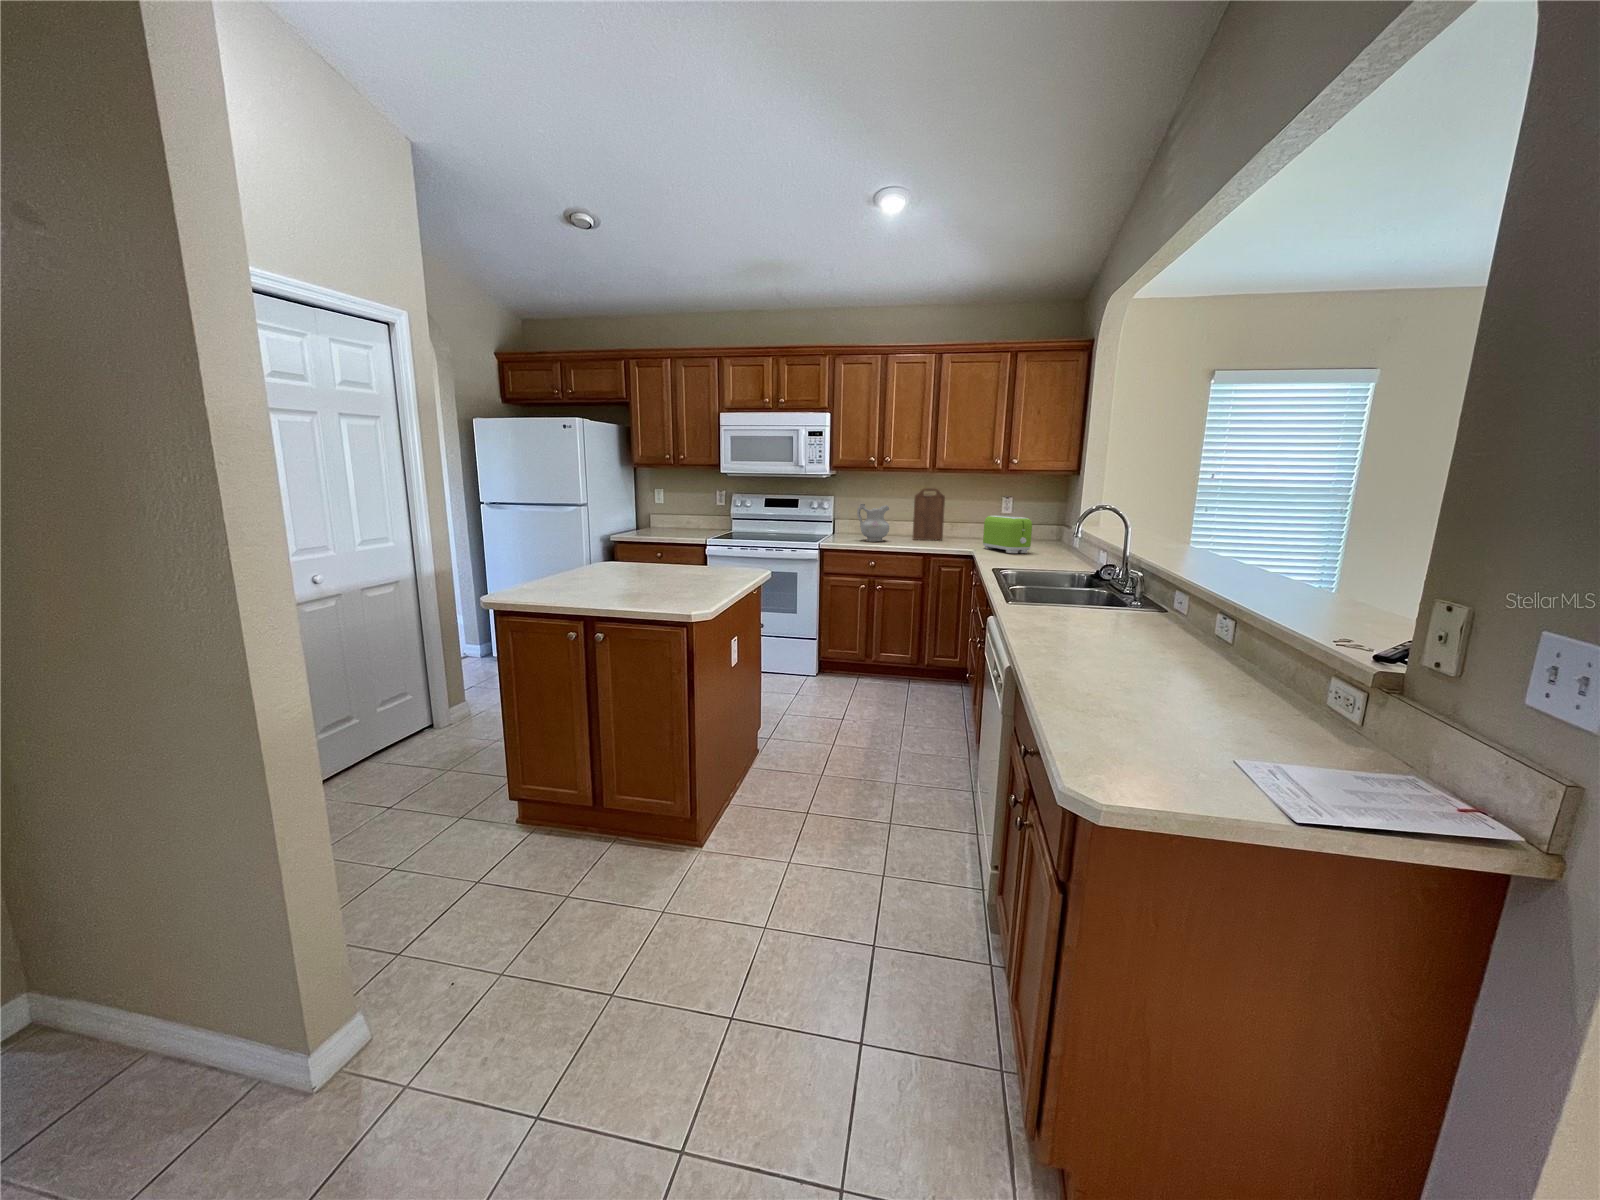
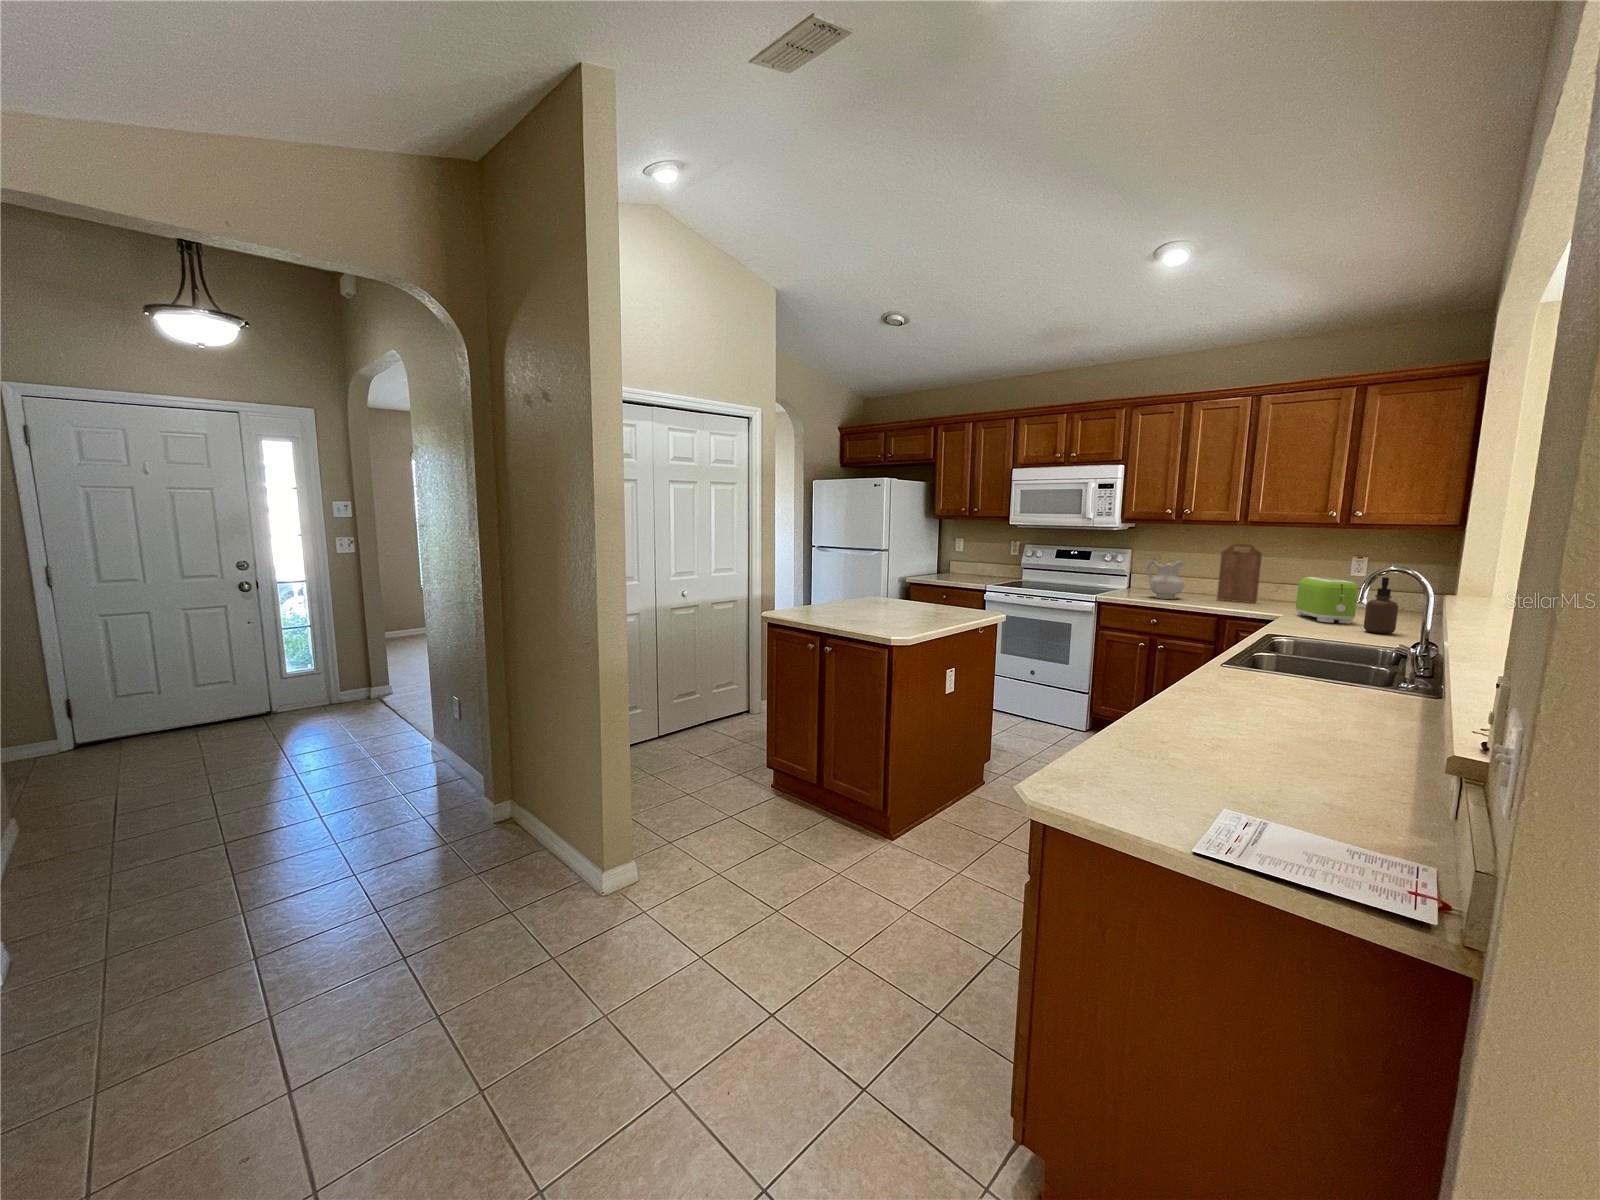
soap dispenser: none [1045,513,1068,559] -> present [1364,577,1398,634]

